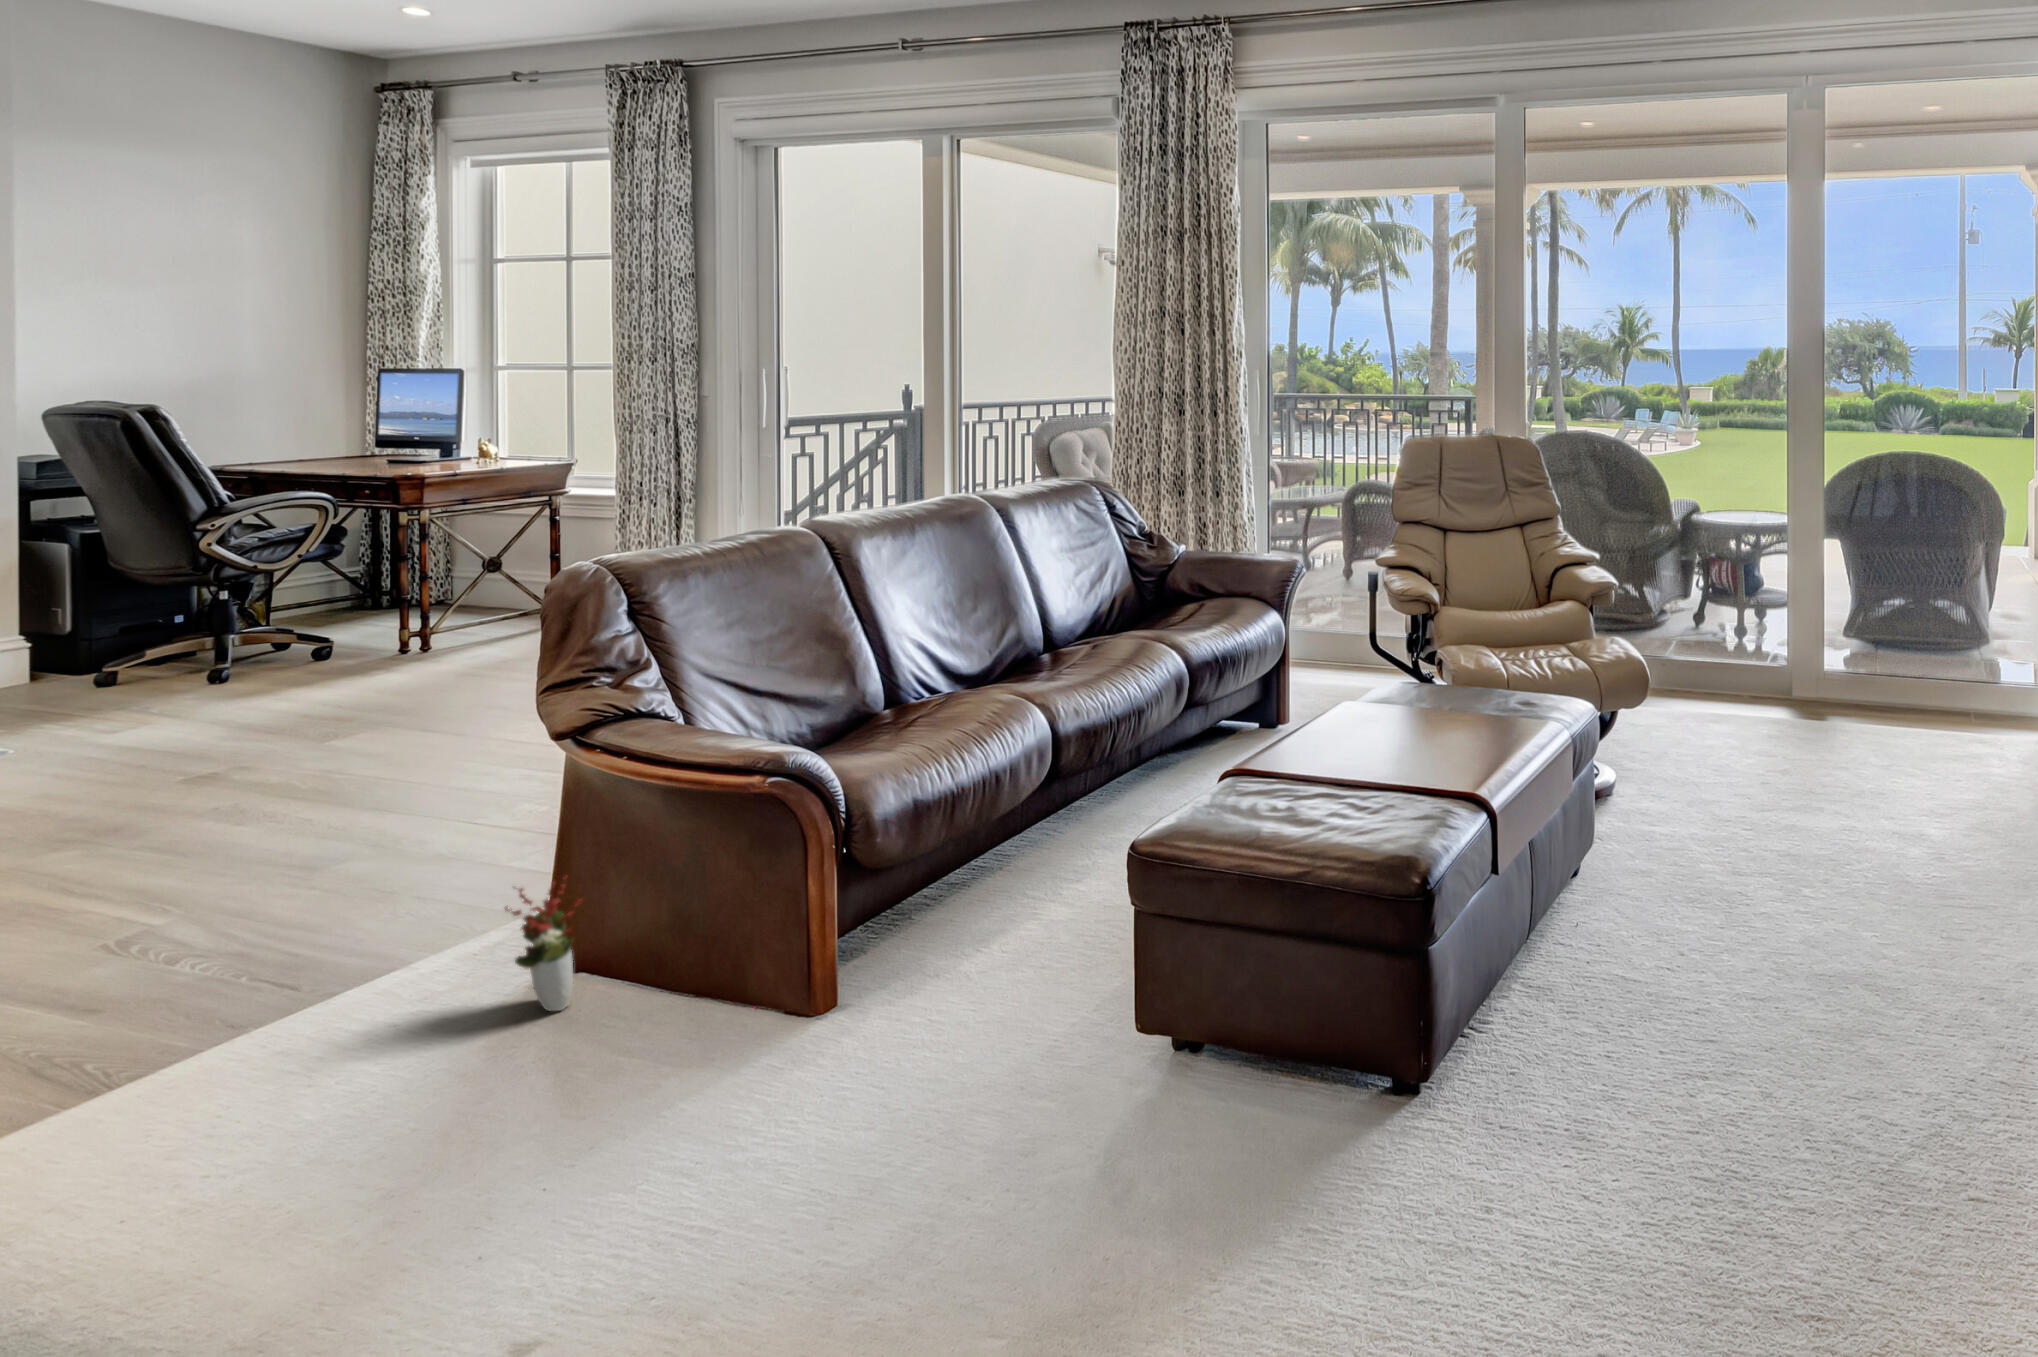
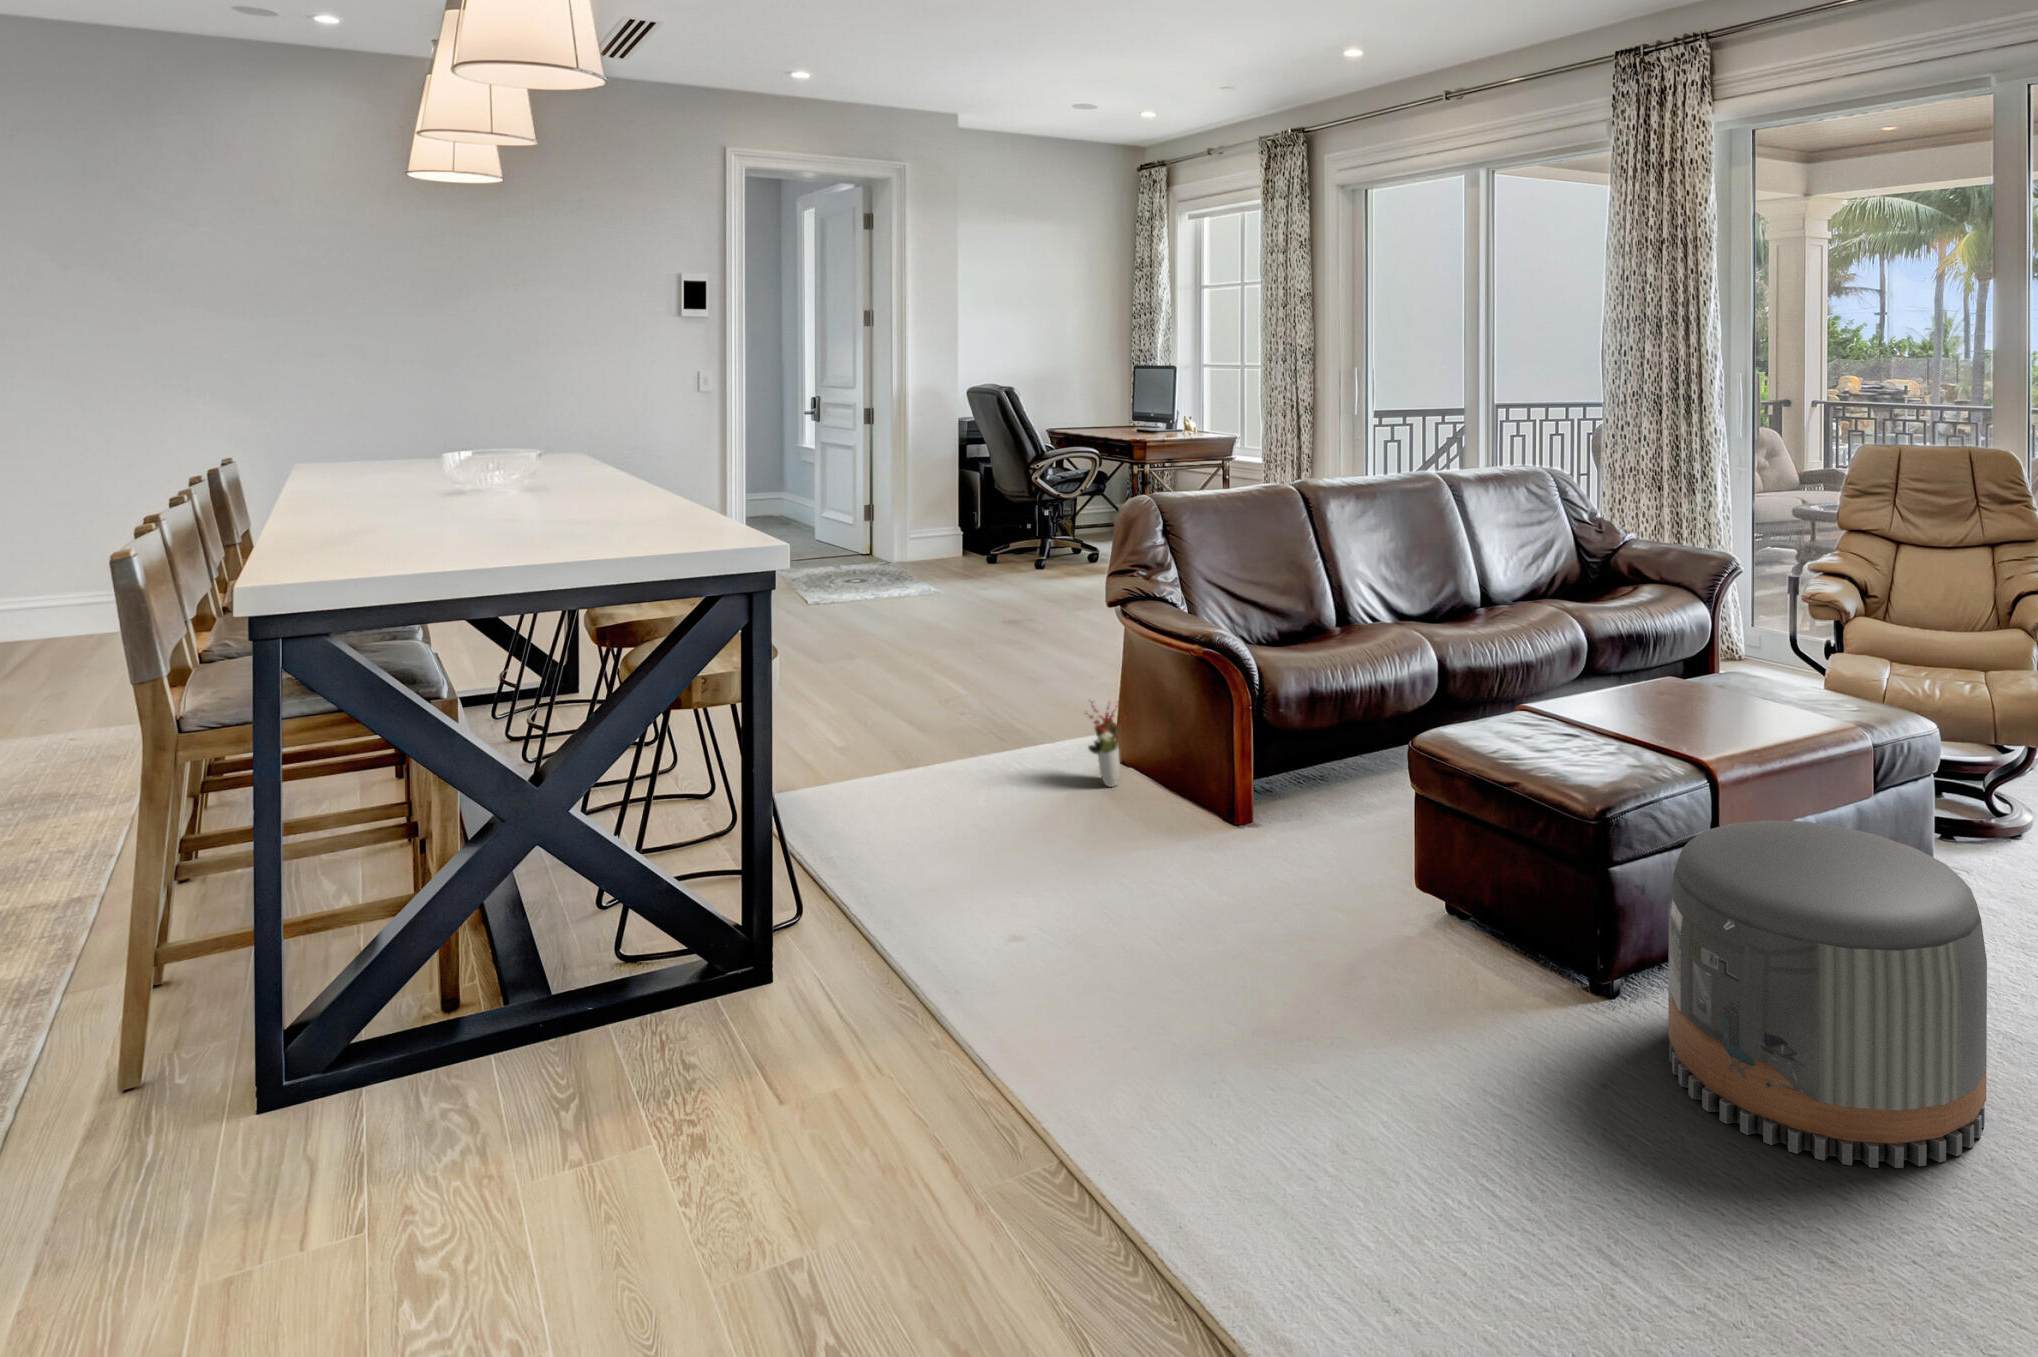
pouf: none [1500,836,1804,1204] -> present [1668,820,1987,1168]

